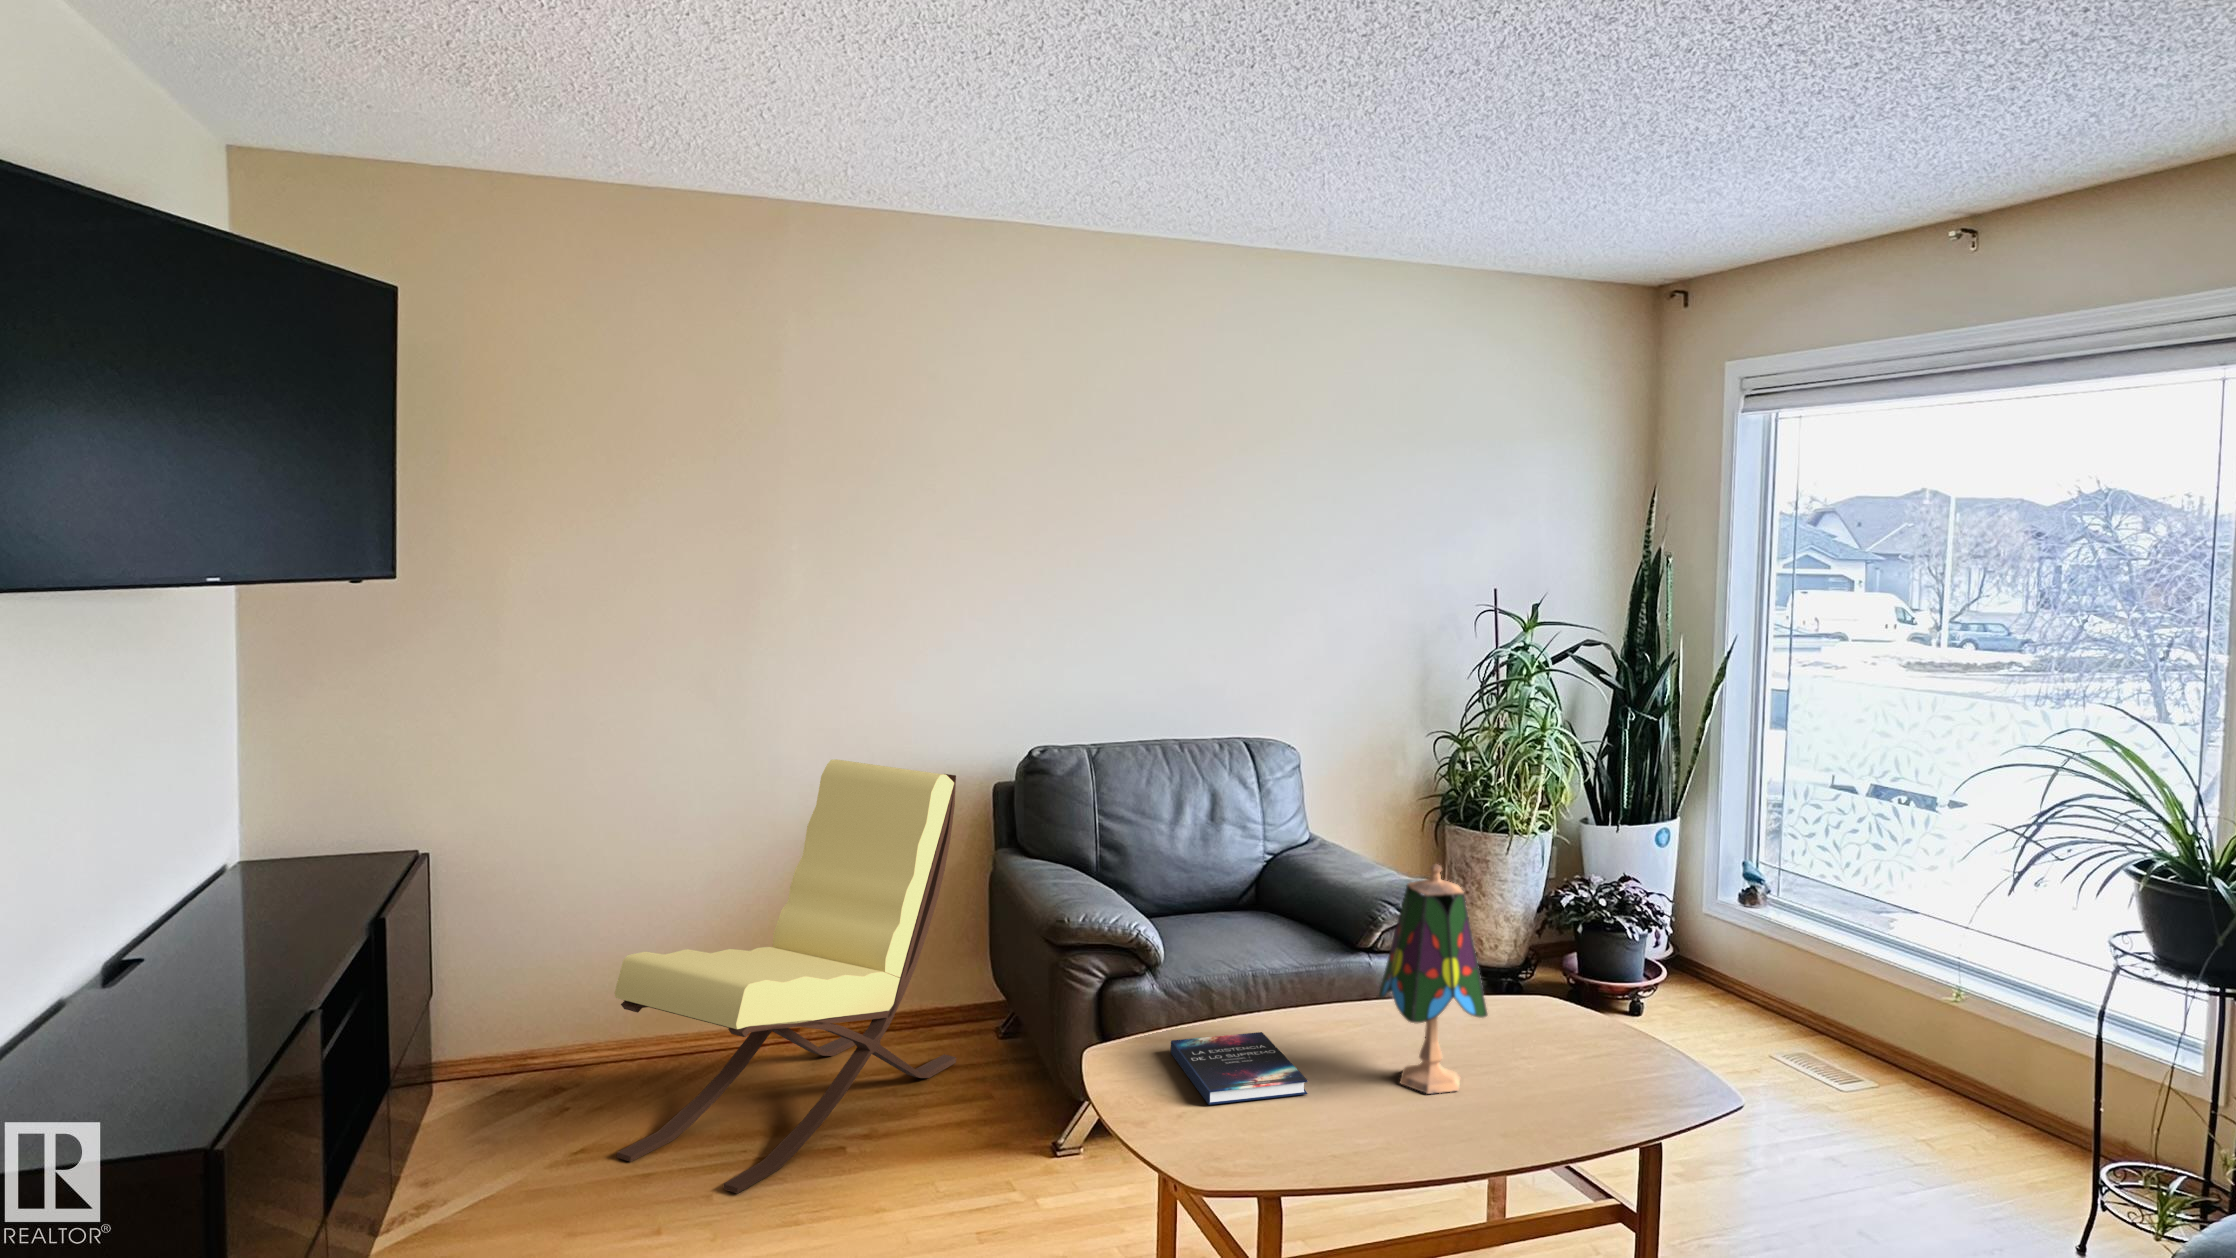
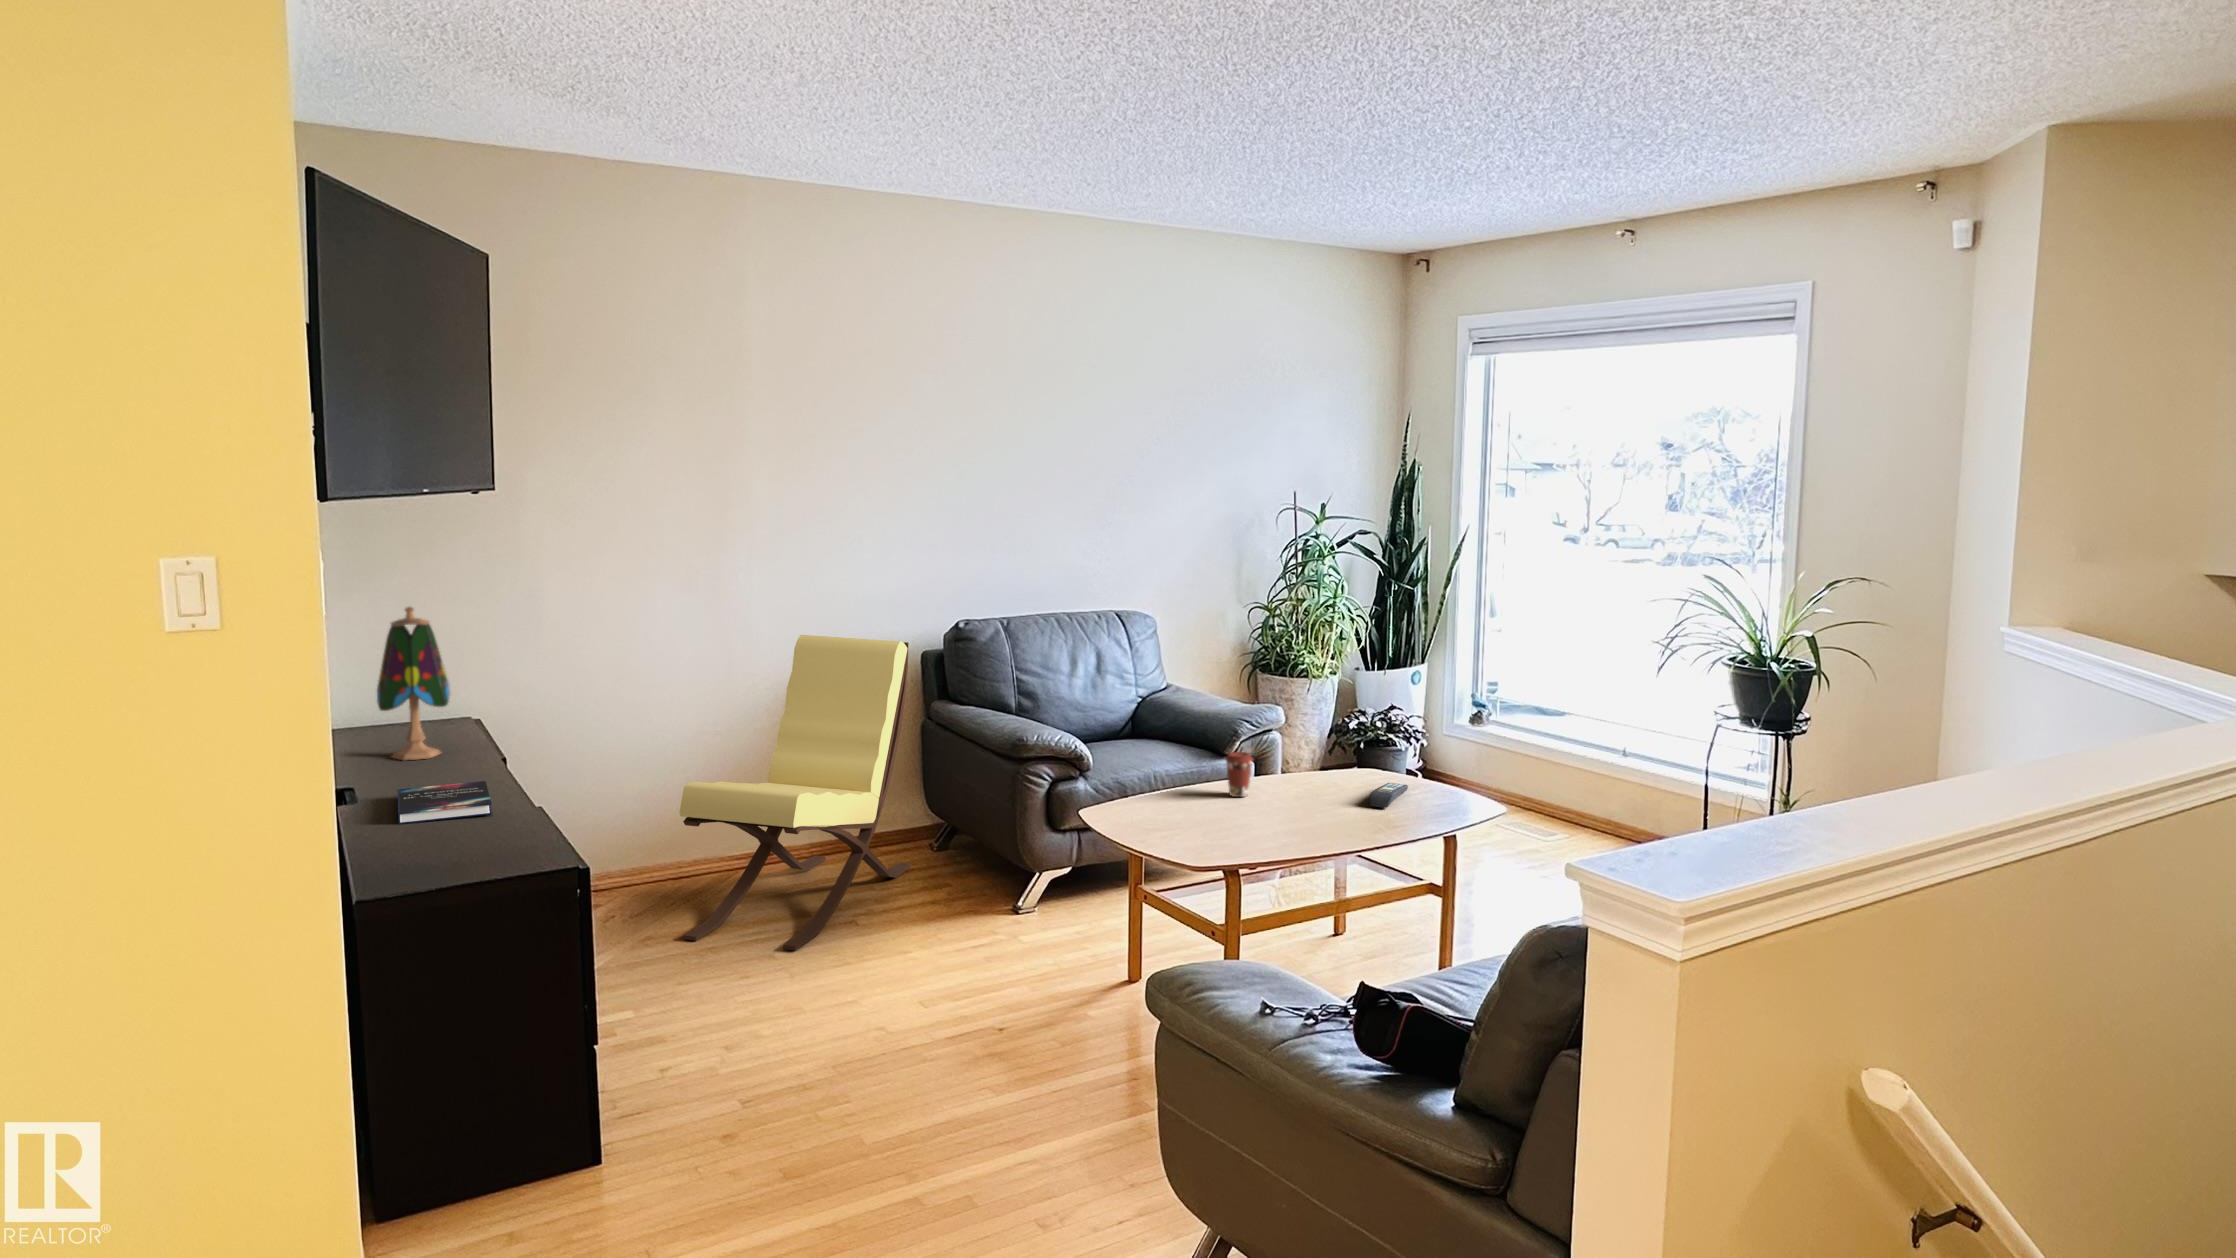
table lamp: present [1379,864,1488,1094] -> present [377,607,450,760]
coffee cup: none [1311,972,1353,1042] -> present [1225,752,1253,797]
hardback book: present [1171,1032,1308,1105] -> present [398,781,492,824]
remote control: none [1524,1034,1593,1084] -> present [1370,783,1408,808]

